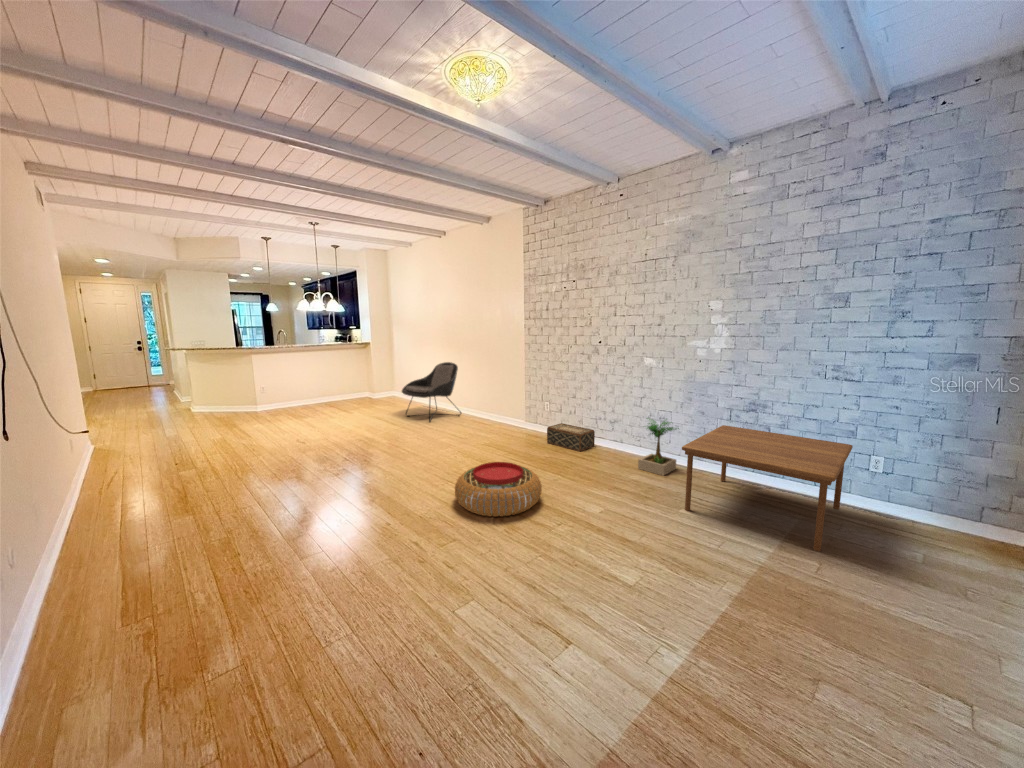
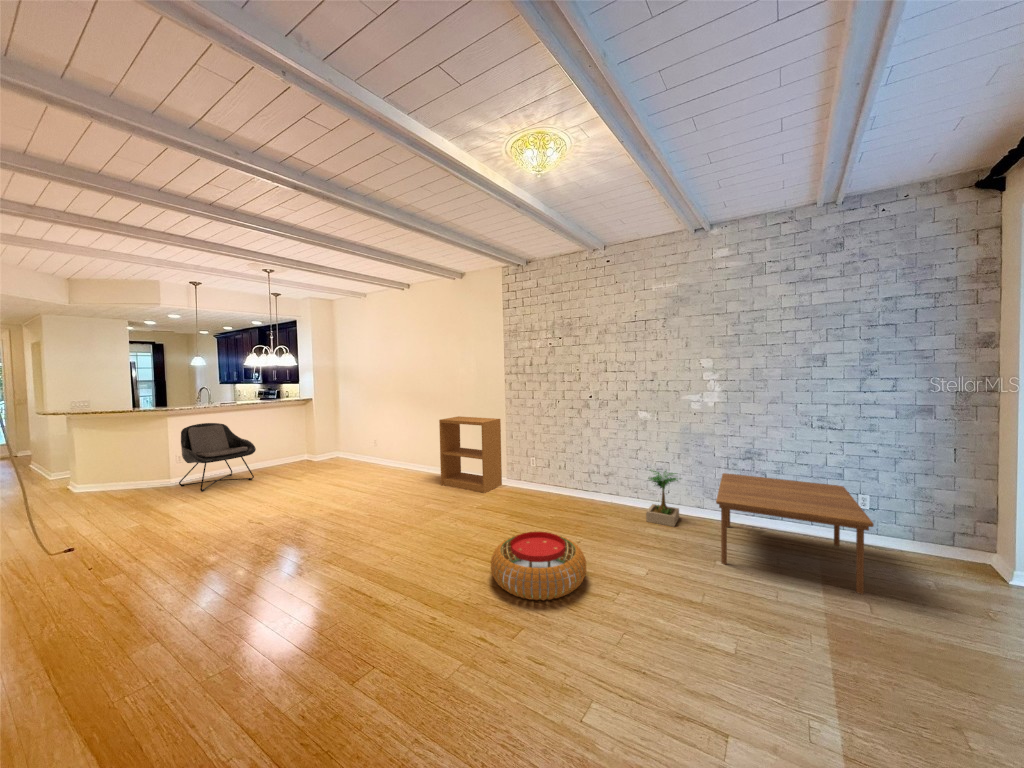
lounge chair: present [402,362,461,422] -> present [179,423,256,492]
bookshelf: none [463,362,520,434] -> present [439,416,502,493]
woven basket: present [547,423,595,451] -> none [540,478,588,507]

